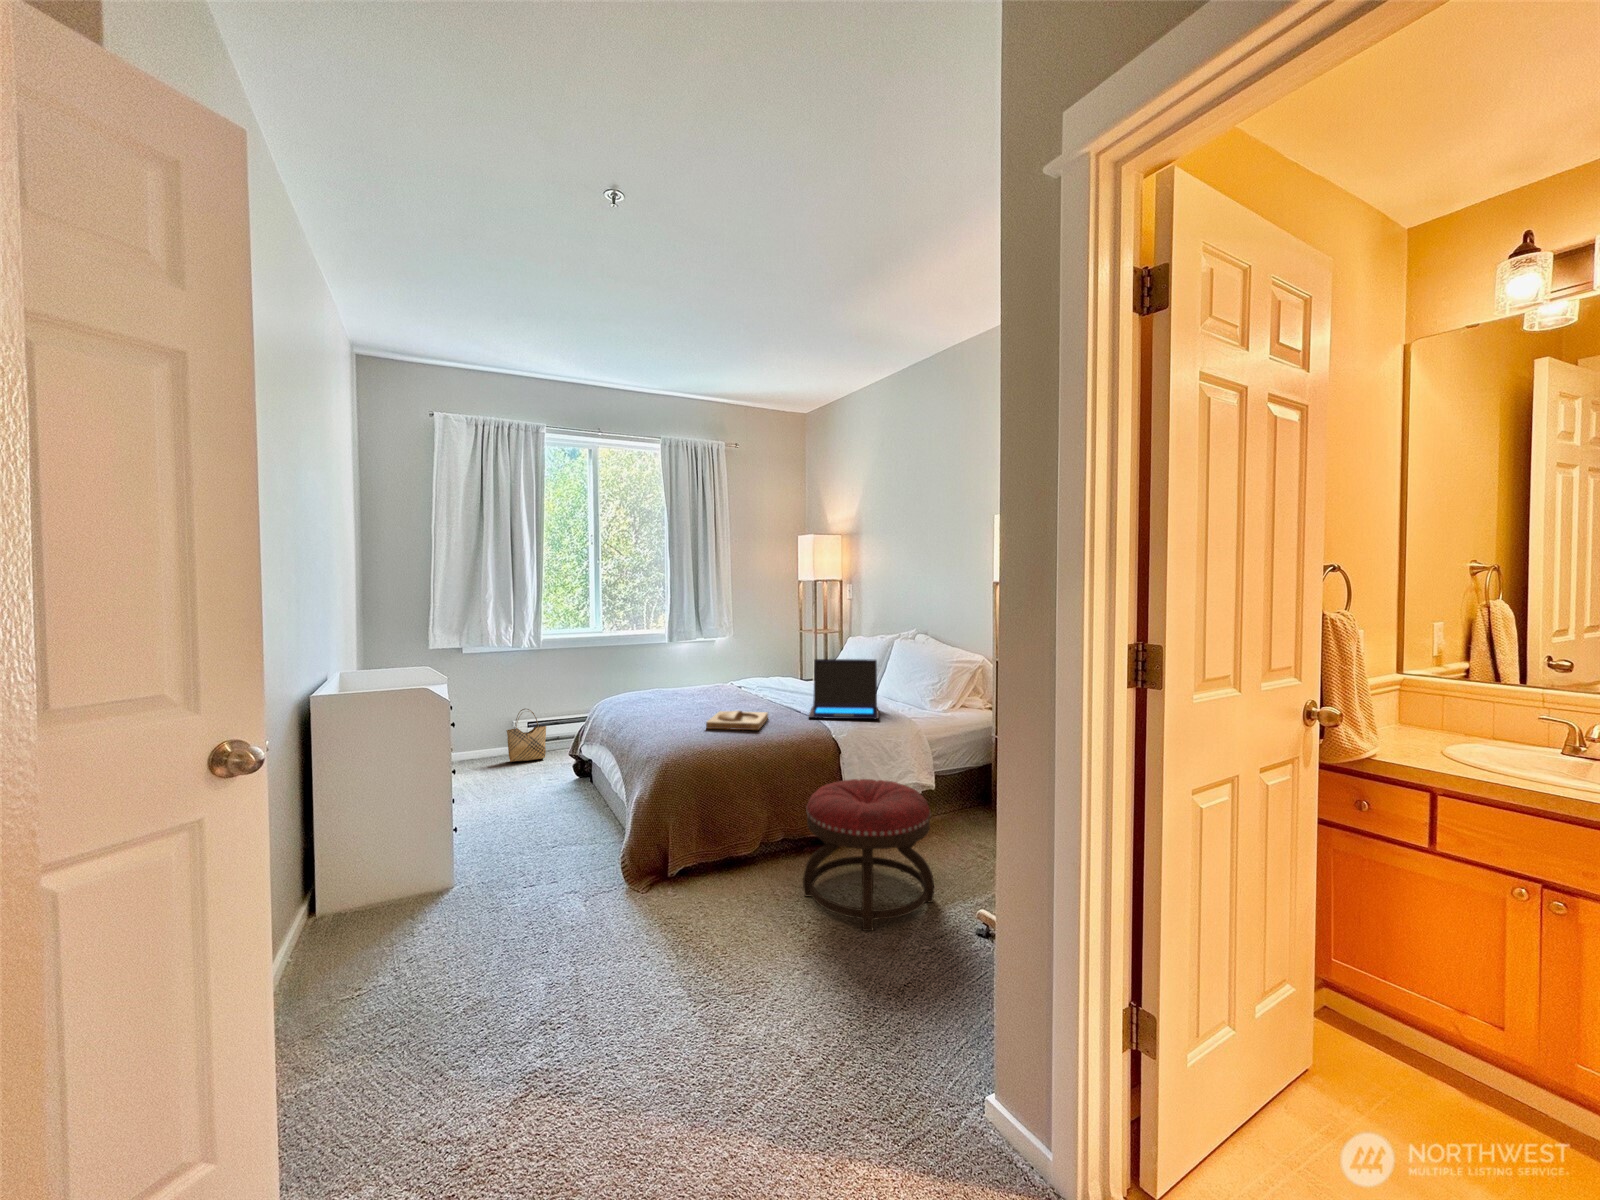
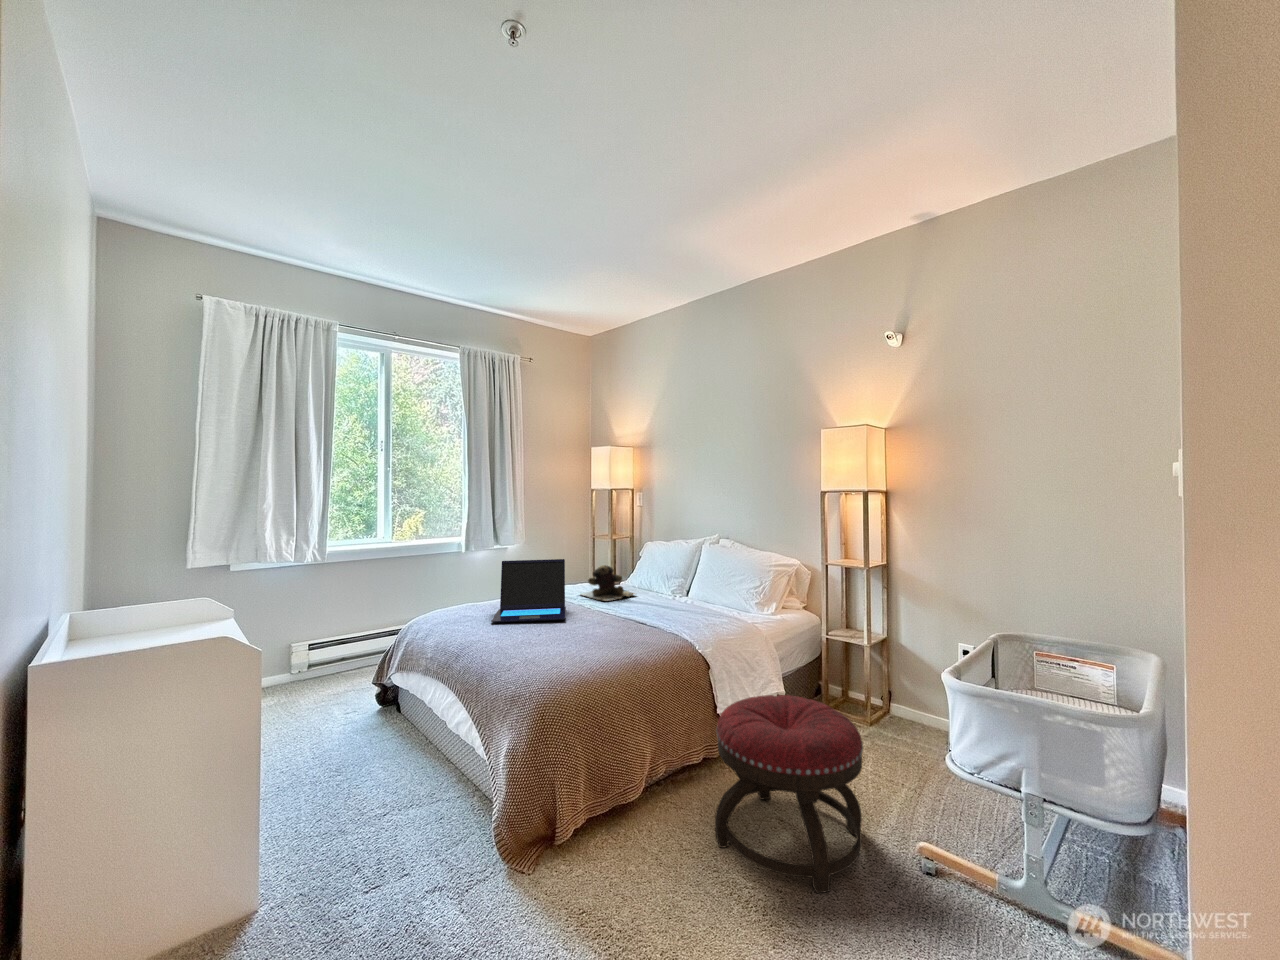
laptop: present [809,659,879,719] -> present [492,559,566,623]
teddy bear: none [756,660,812,694] -> present [581,565,635,601]
woven basket: present [506,709,546,762] -> none [284,630,333,693]
tray: present [706,711,768,730] -> none [567,623,627,649]

